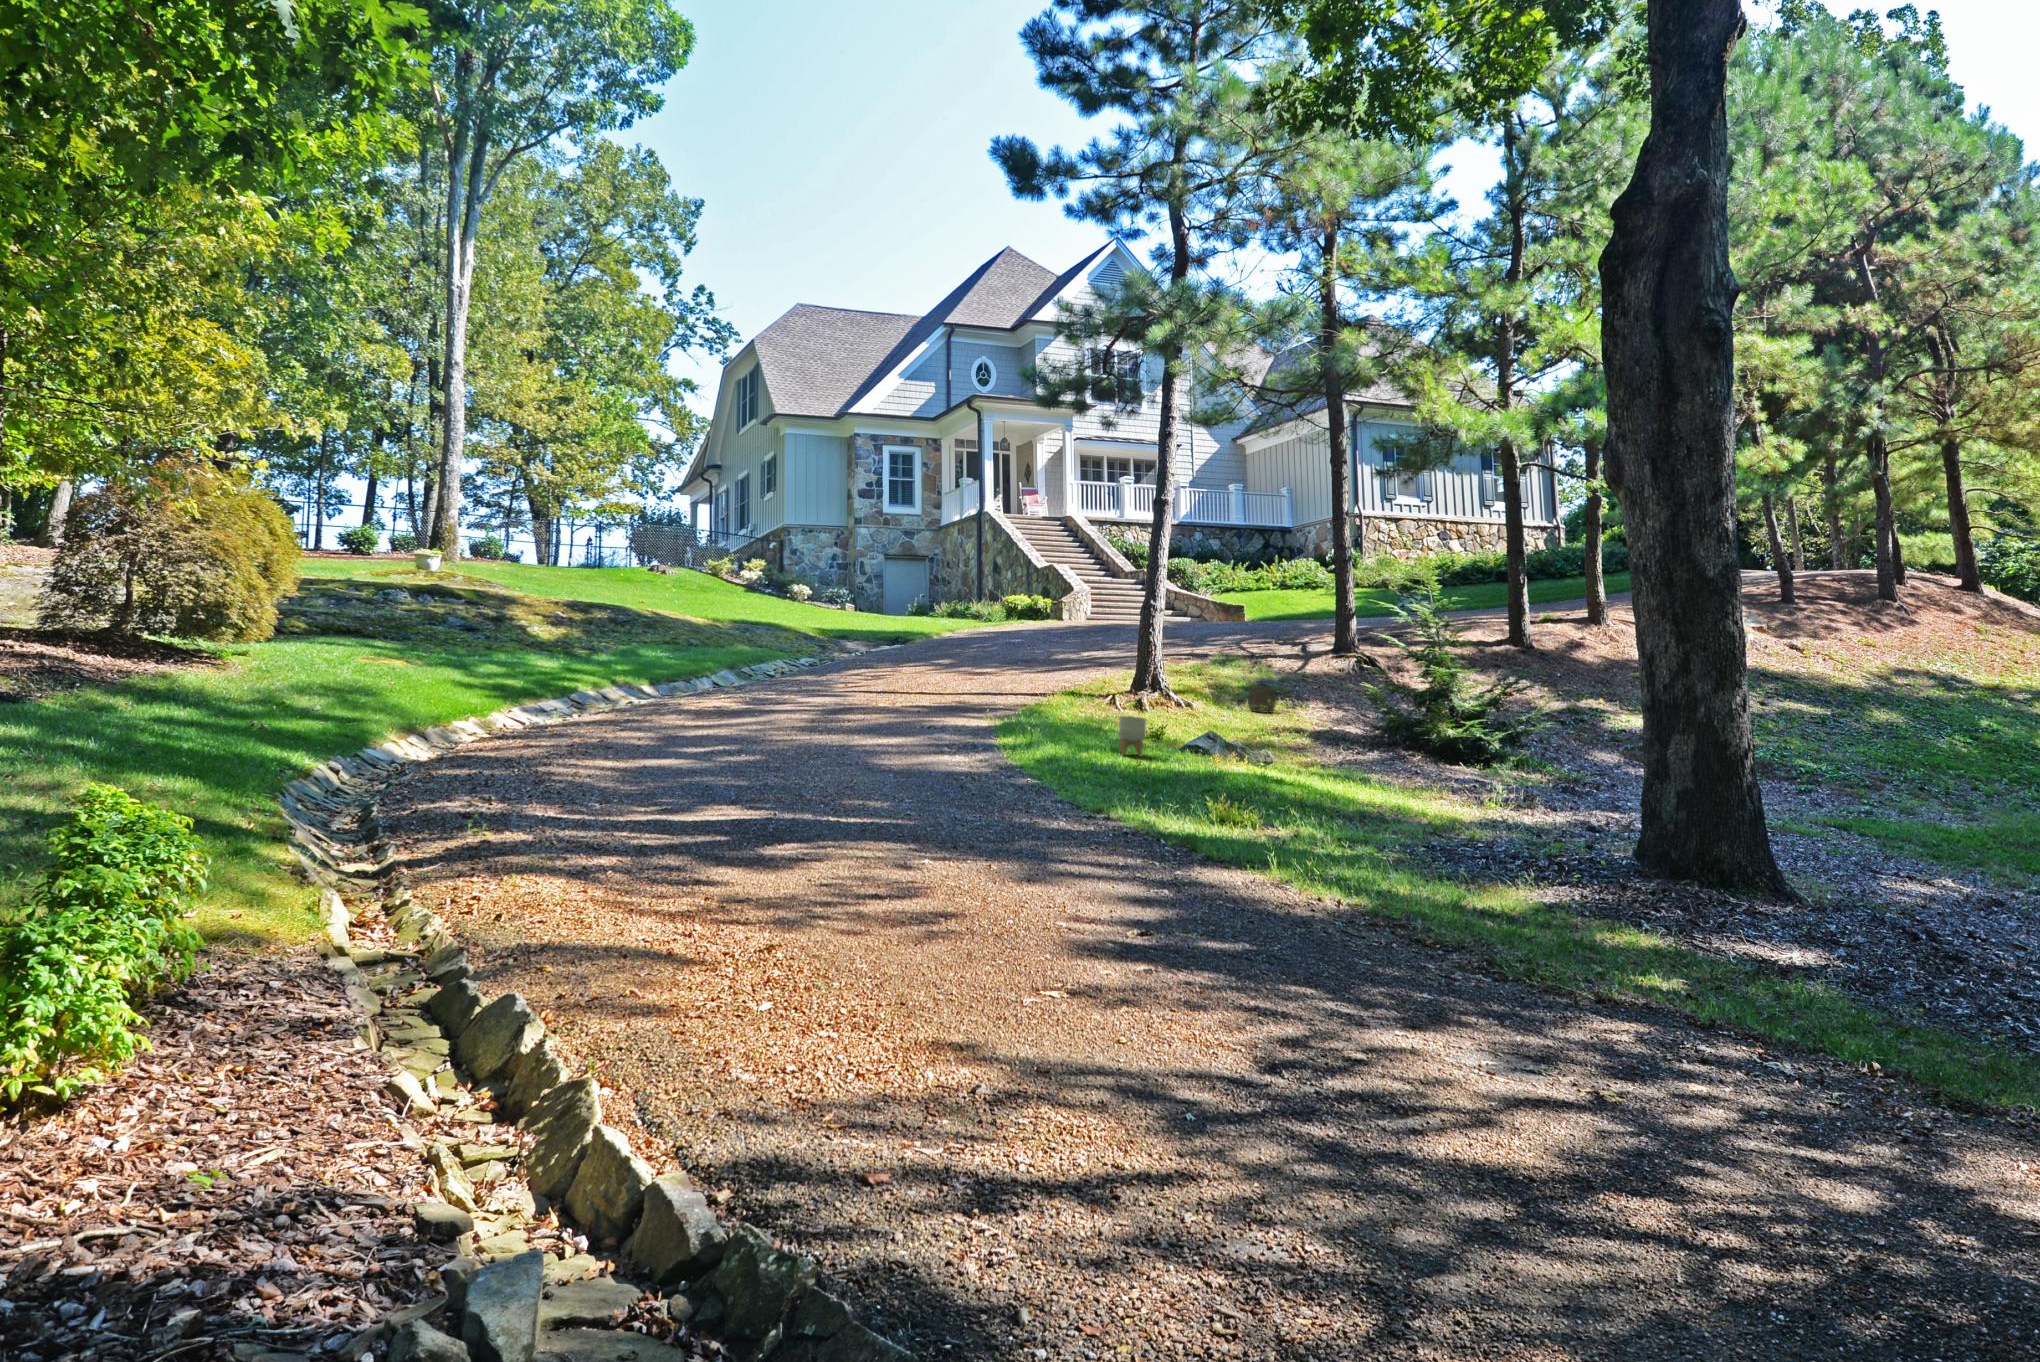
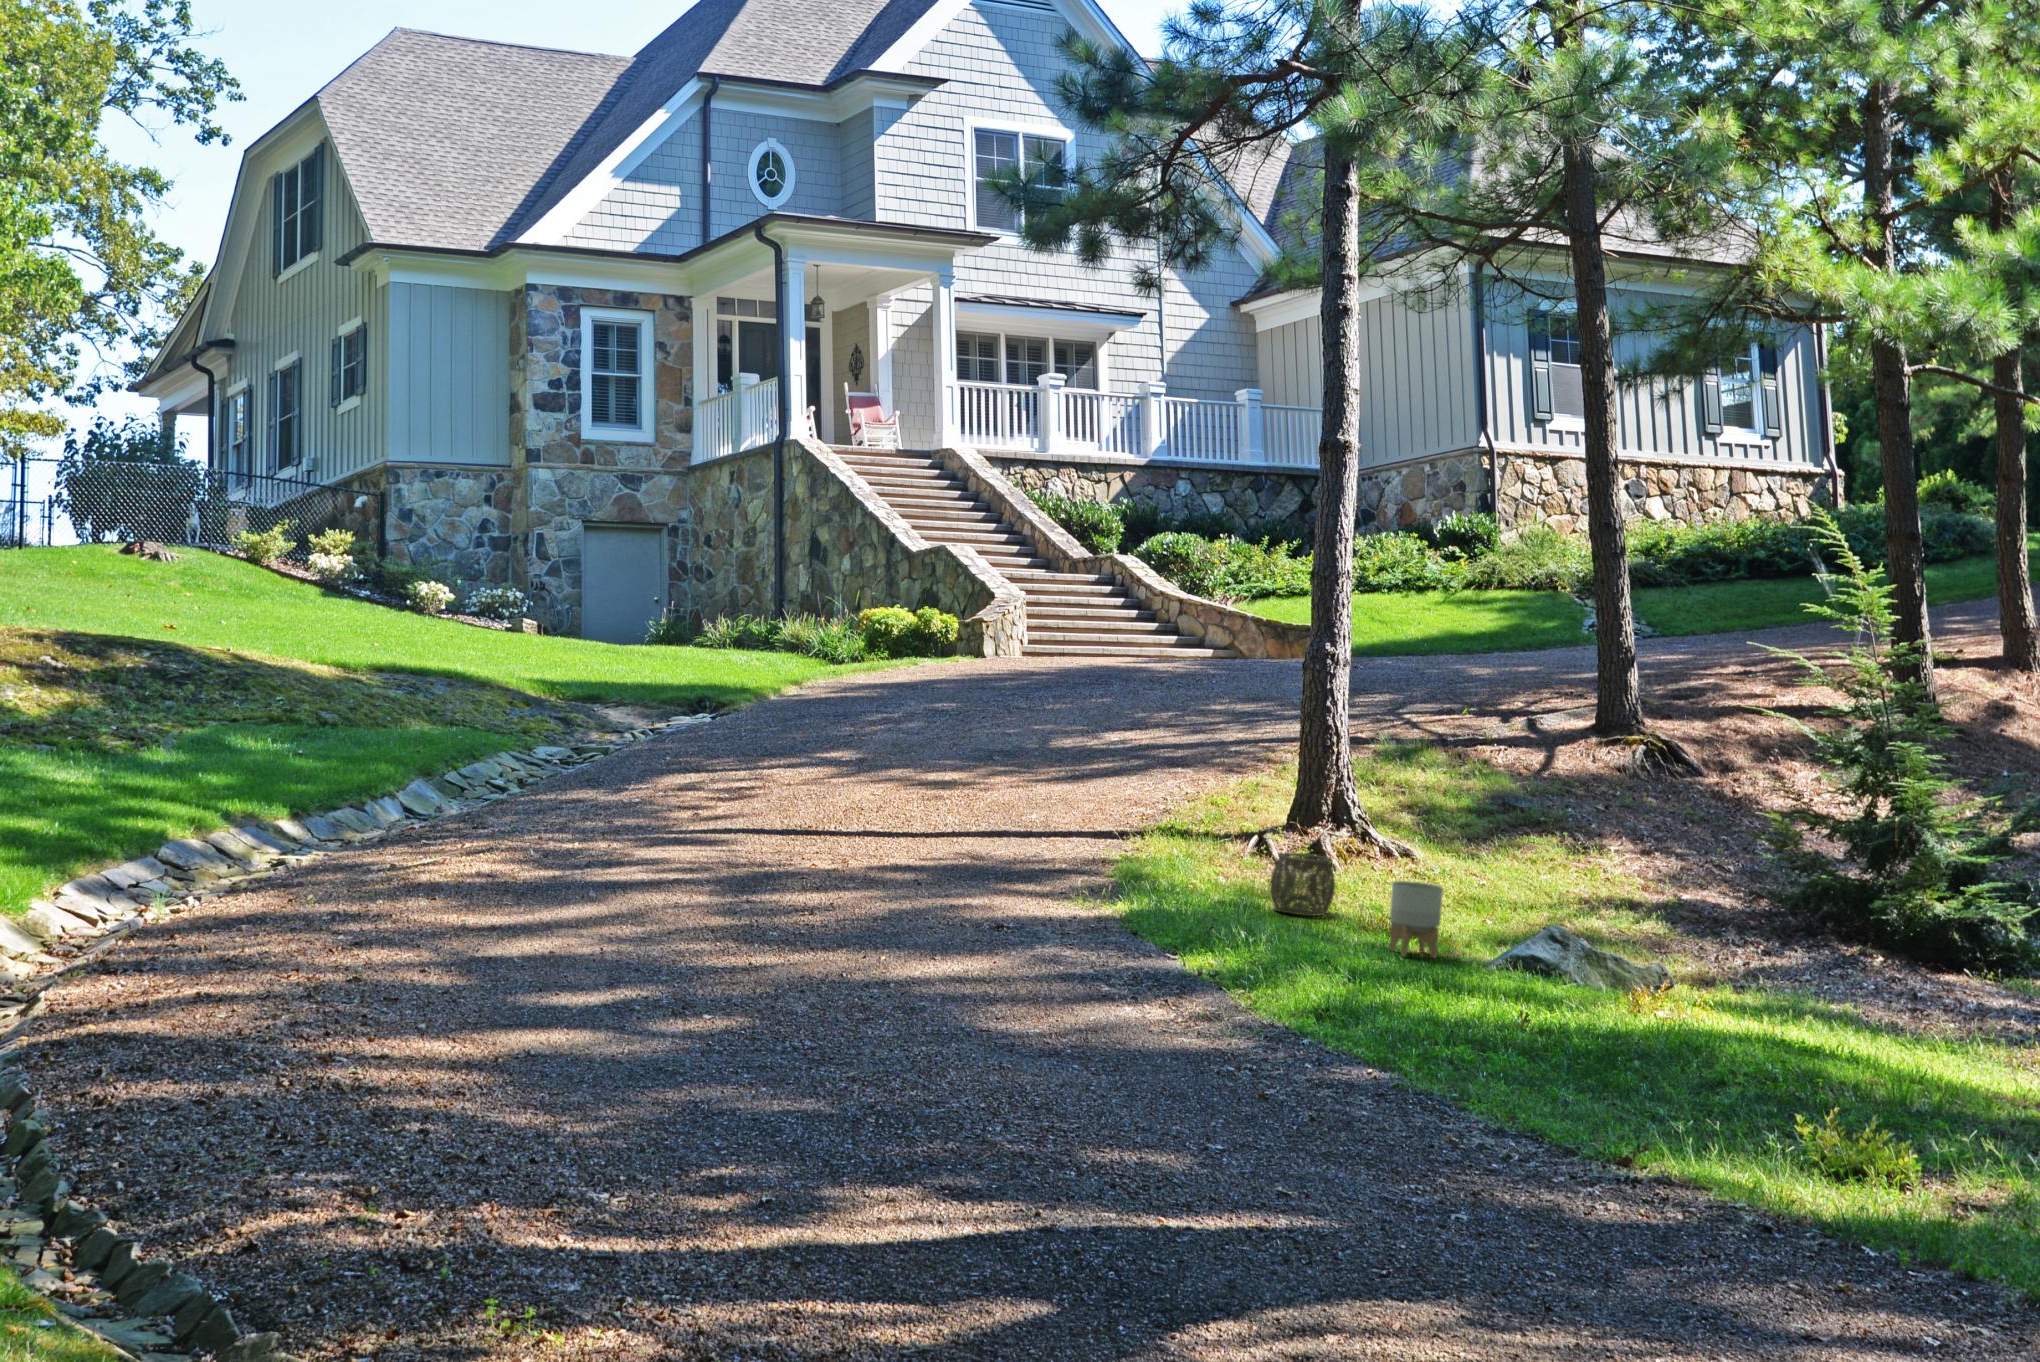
woven basket: present [1248,686,1277,713] -> present [1270,853,1336,916]

